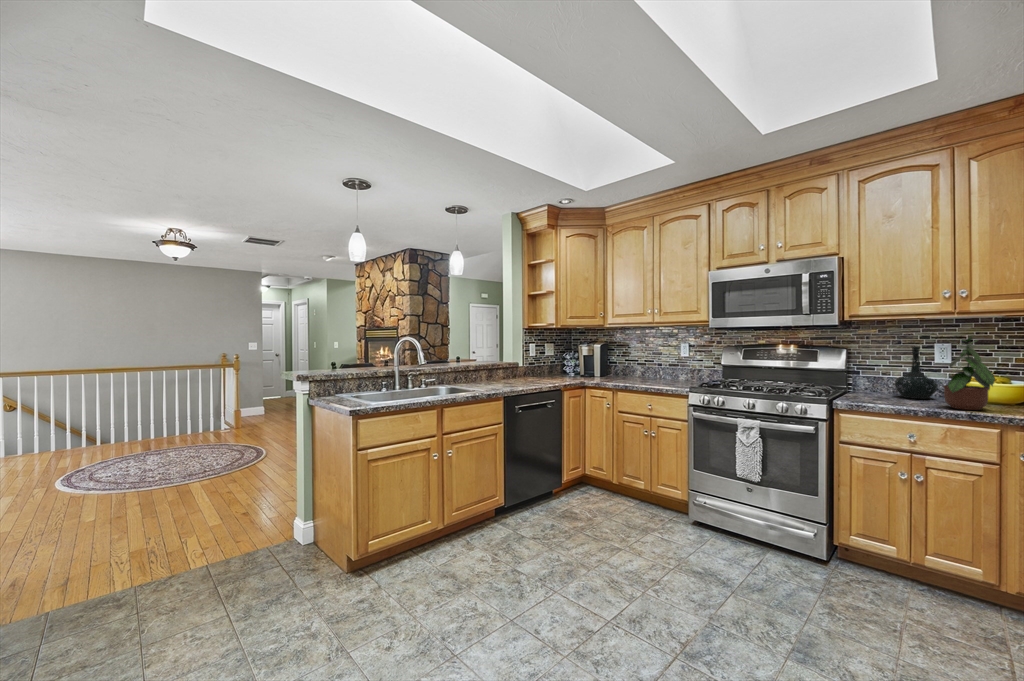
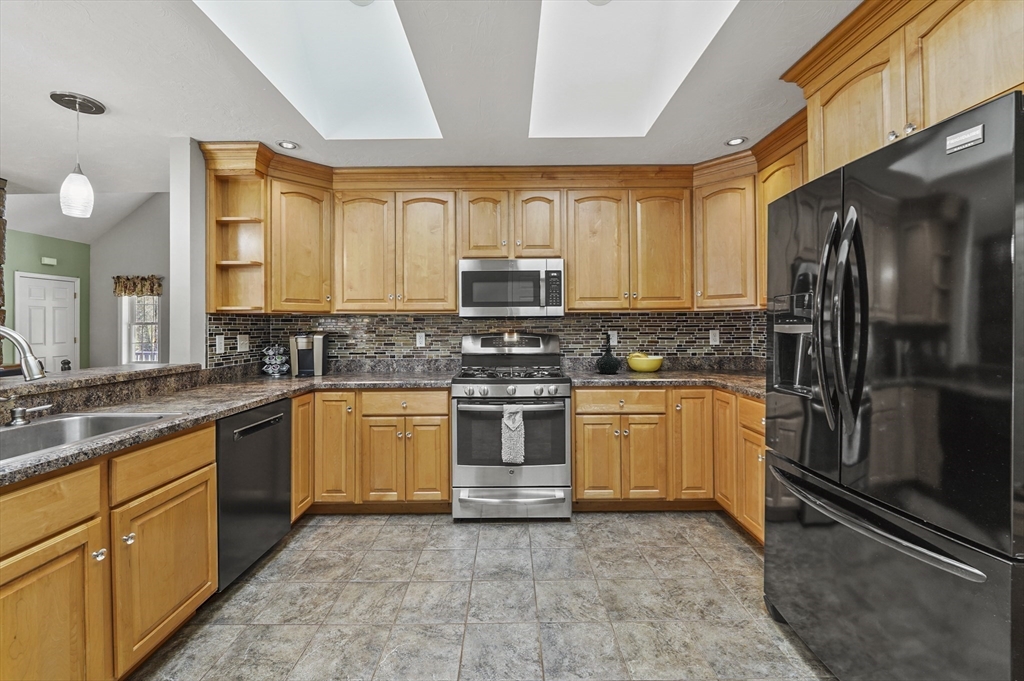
potted plant: present [943,336,995,410] -> none [630,325,666,379]

